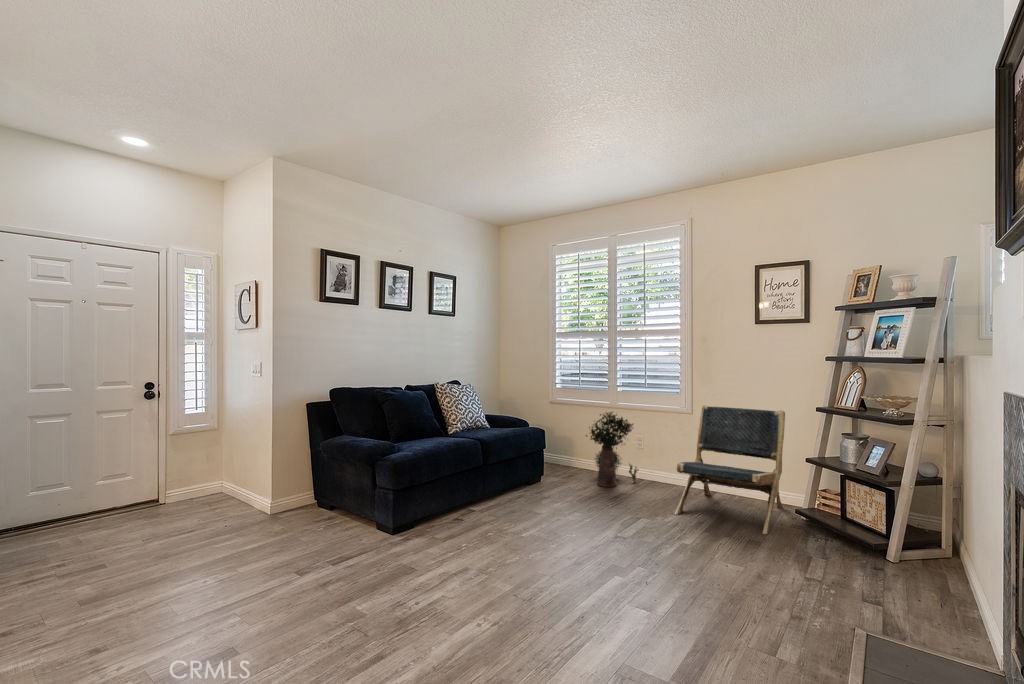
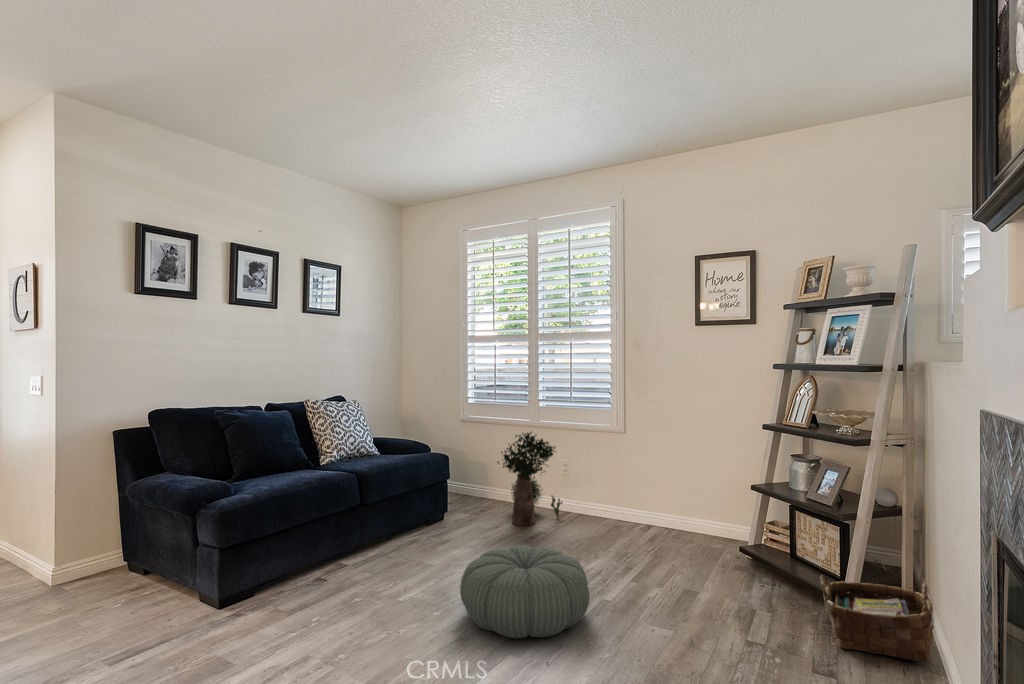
lounge chair: present [674,405,785,534] -> none [599,422,729,582]
pouf: none [569,498,673,565] -> present [460,546,590,638]
woven basket: none [868,529,969,601] -> present [820,575,934,662]

